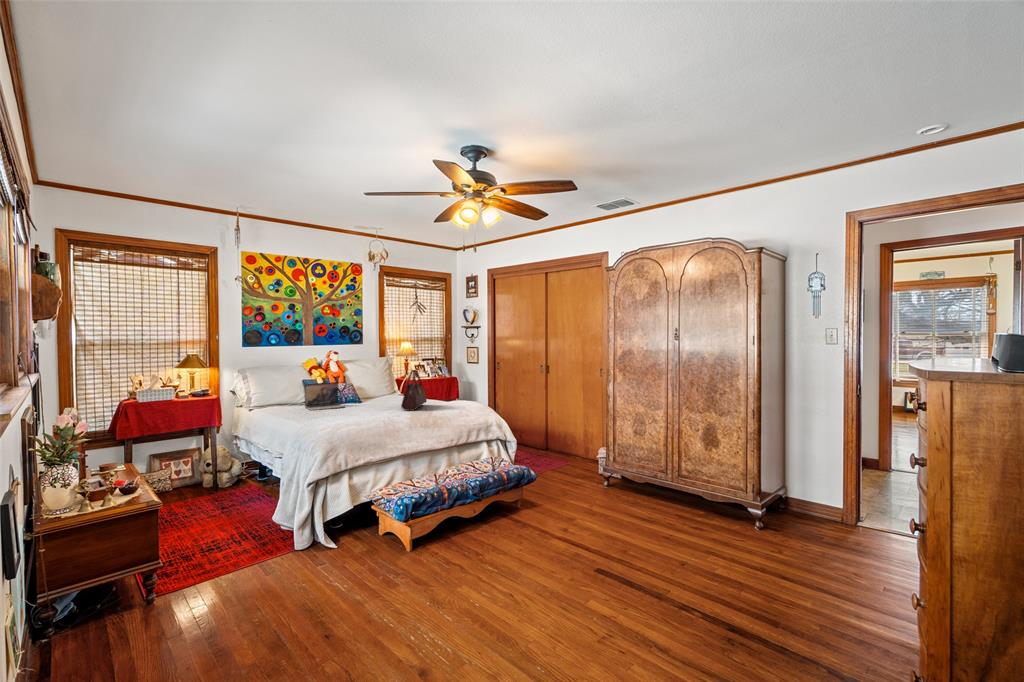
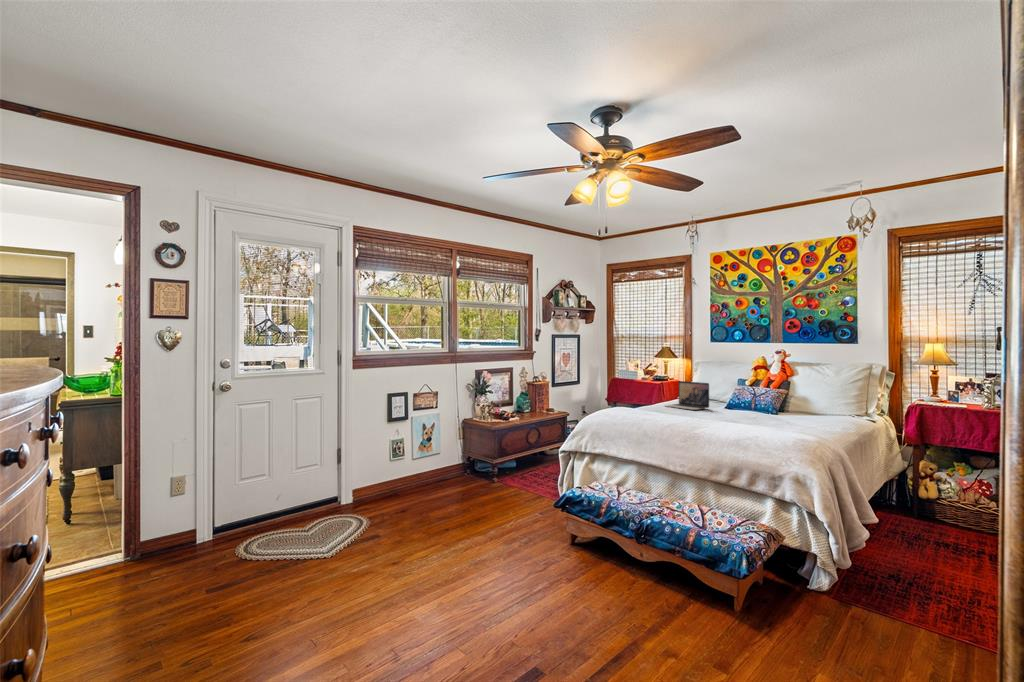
handbag: present [401,370,427,411] -> none [703,374,764,424]

